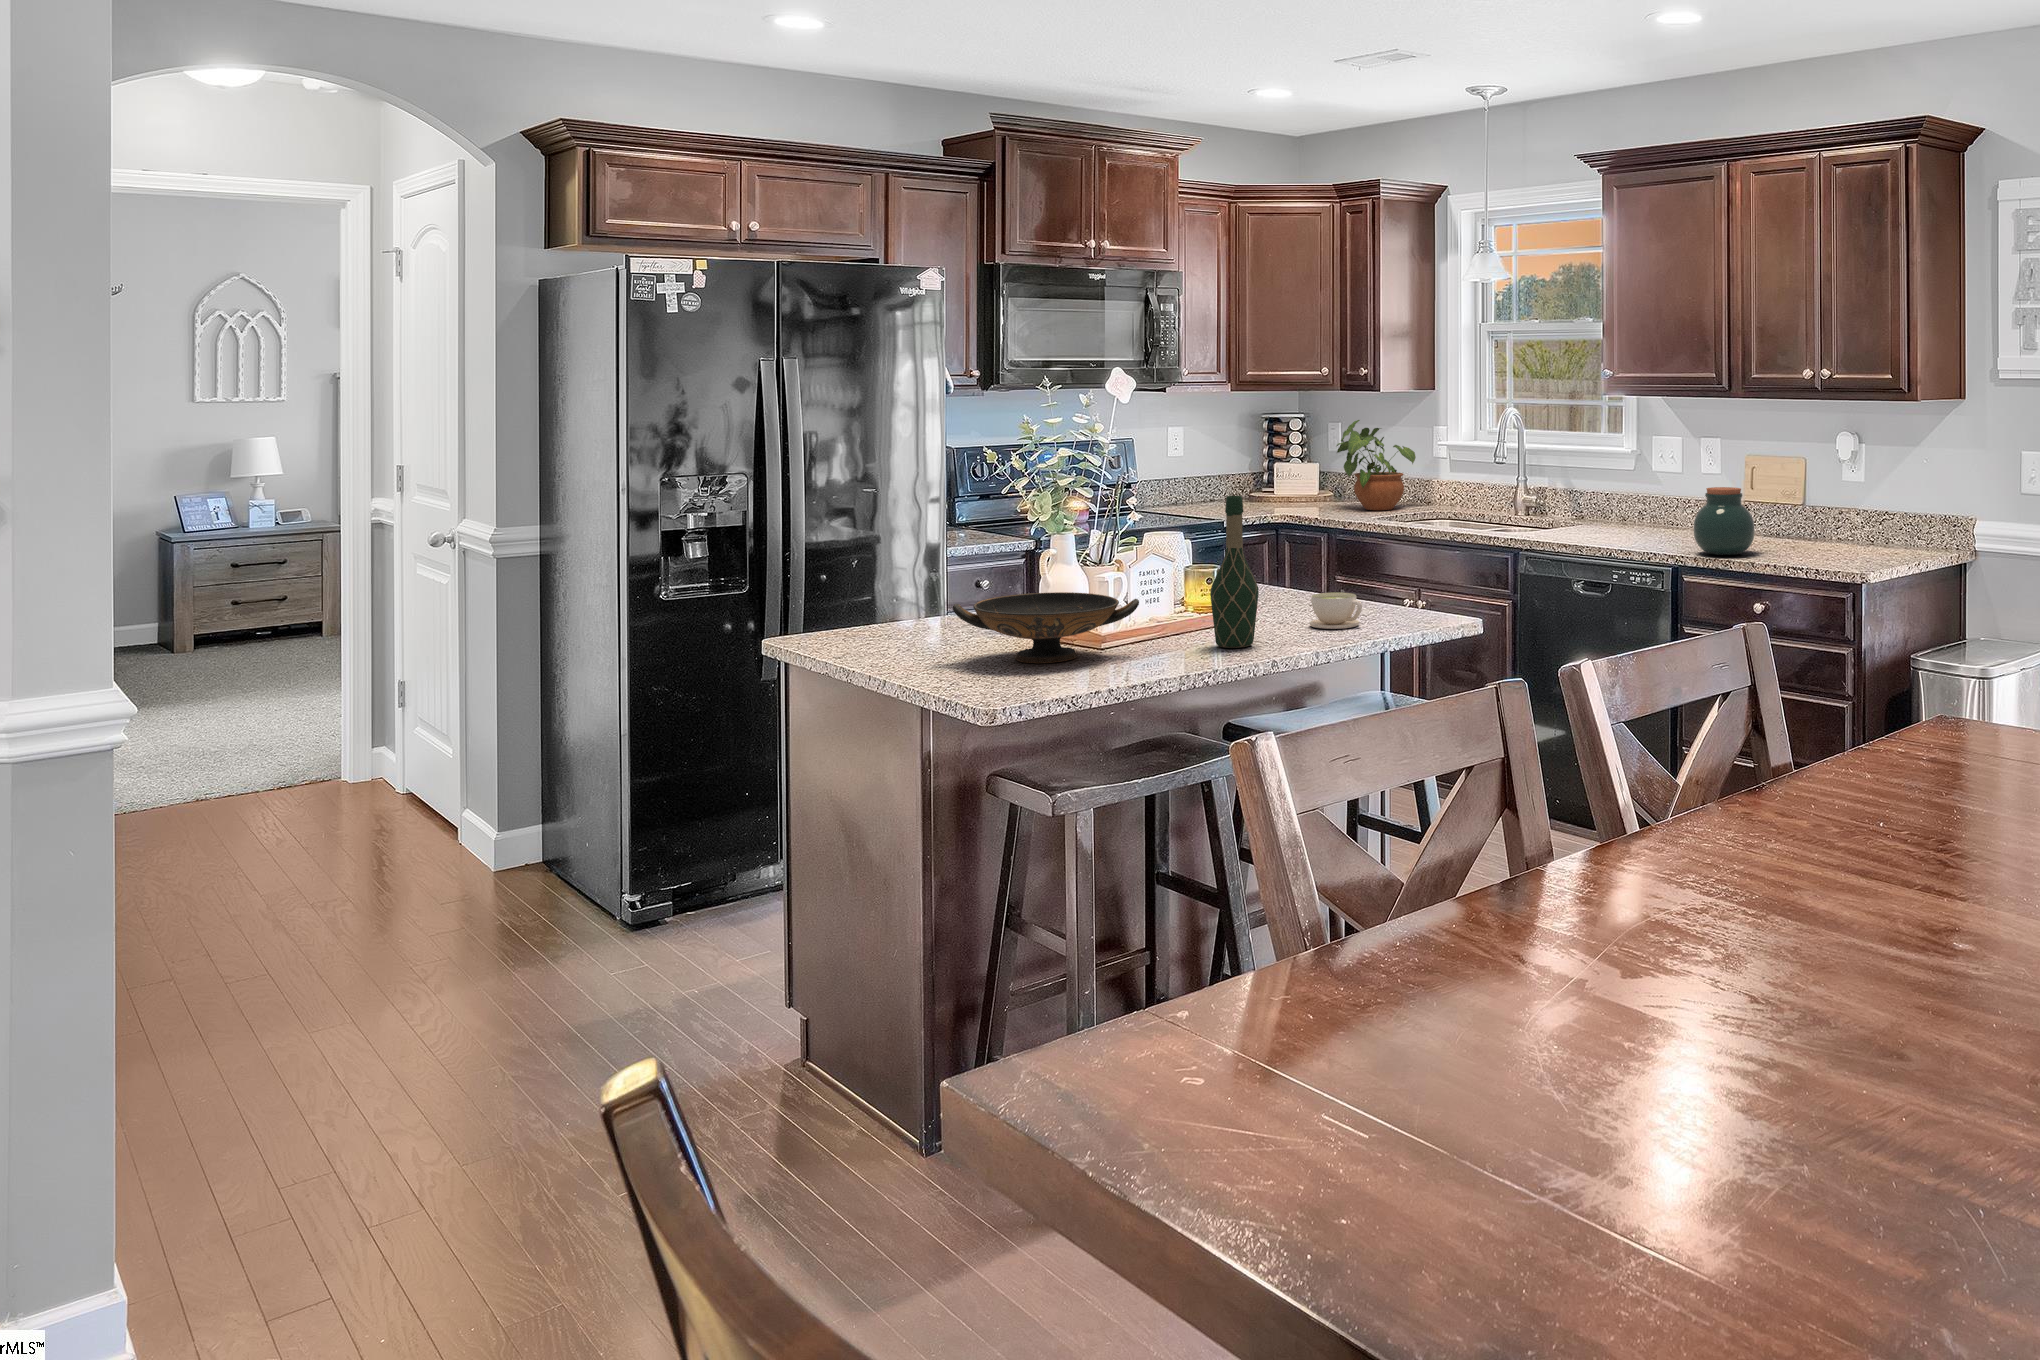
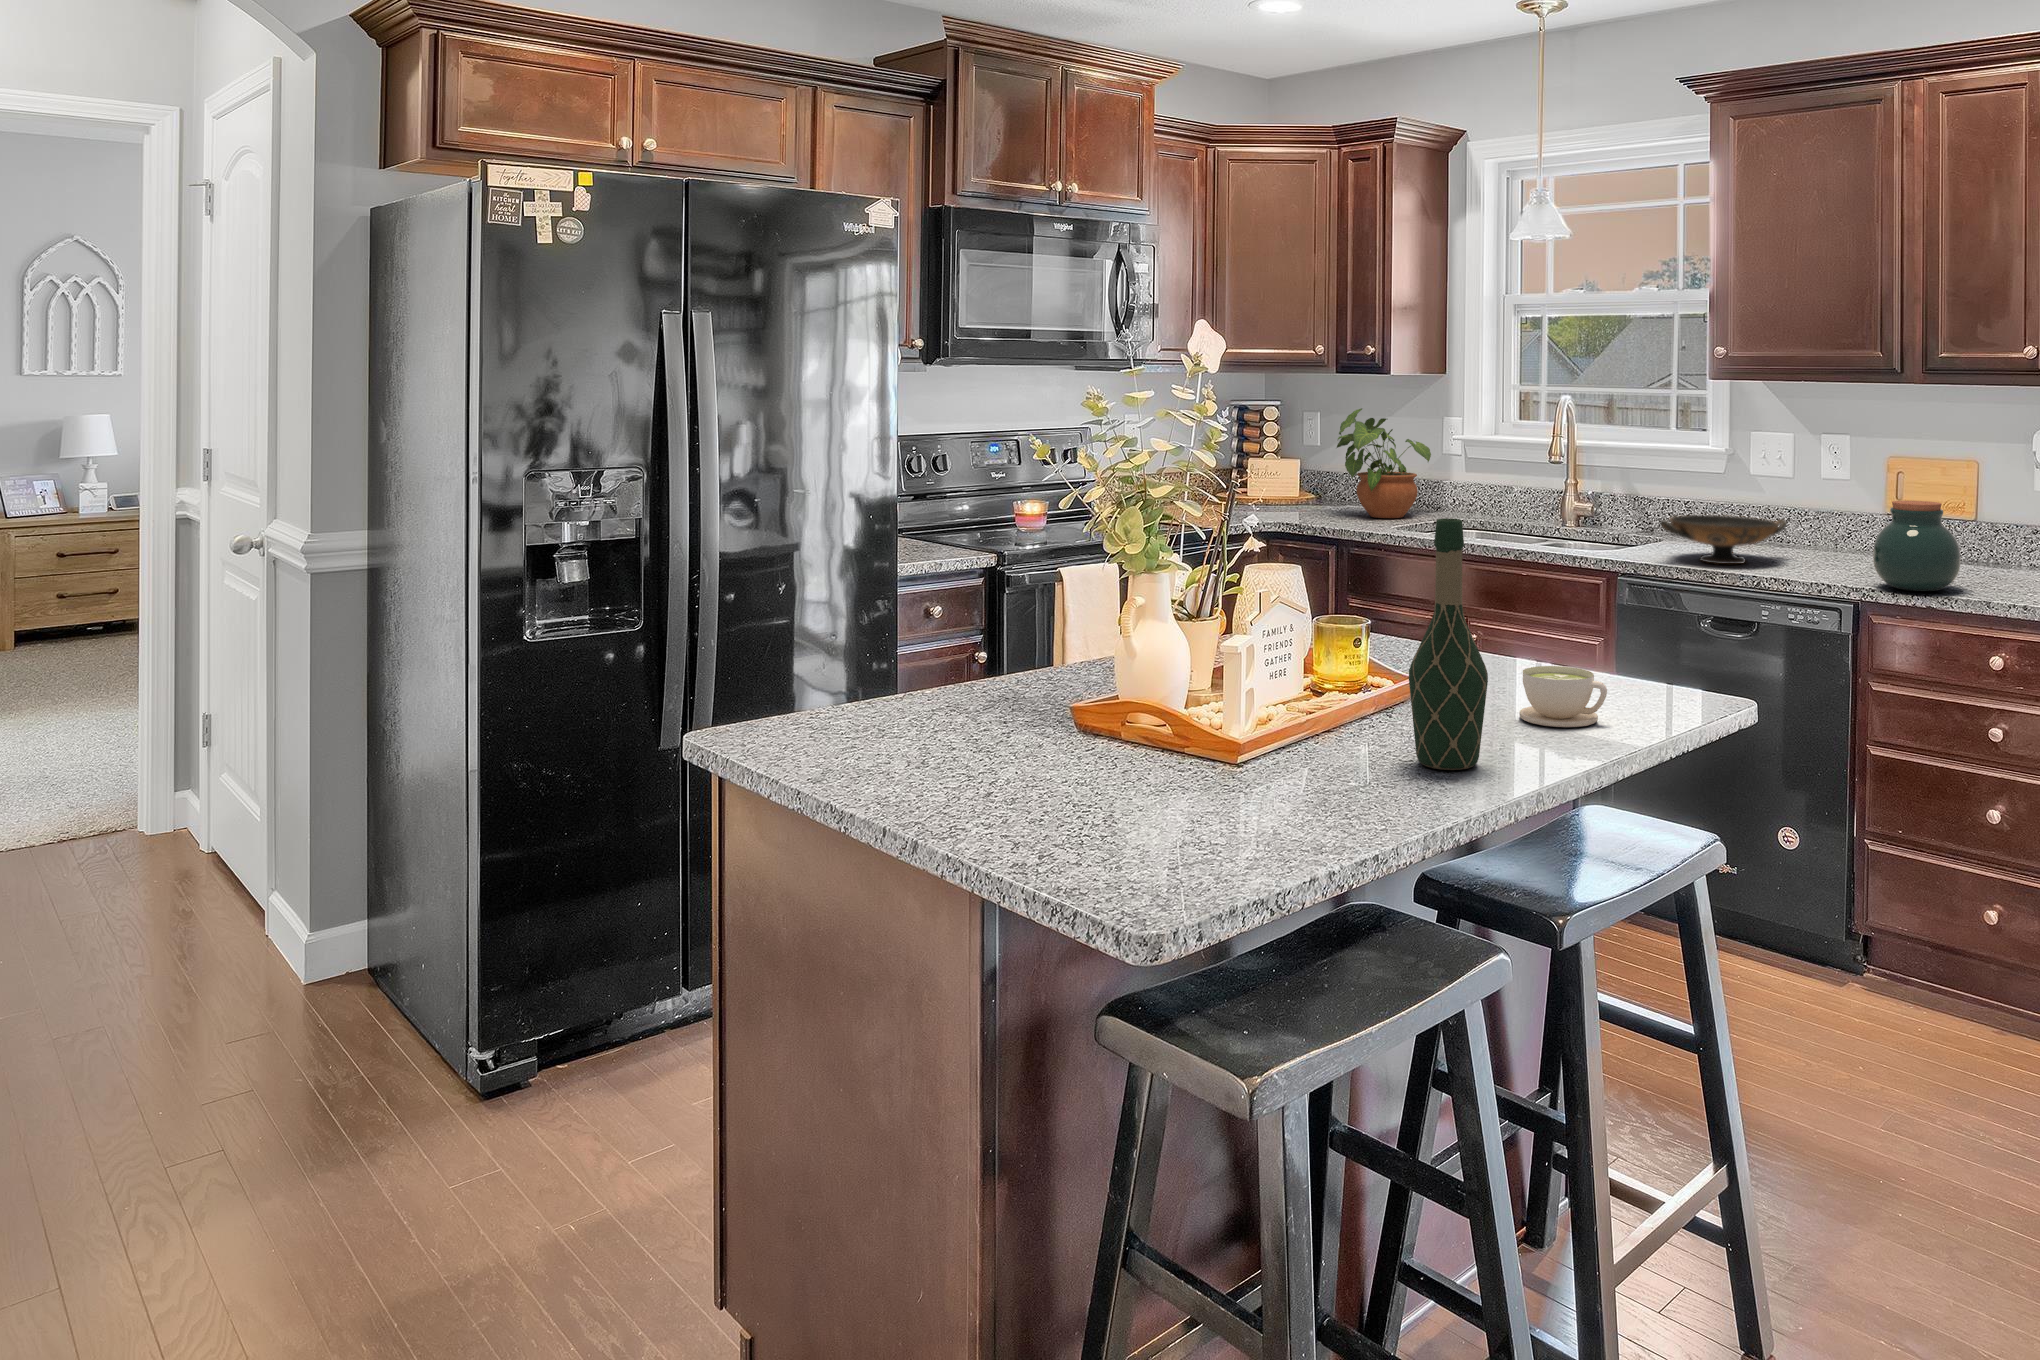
decorative bowl: present [953,592,1139,663] -> present [1660,515,1787,564]

